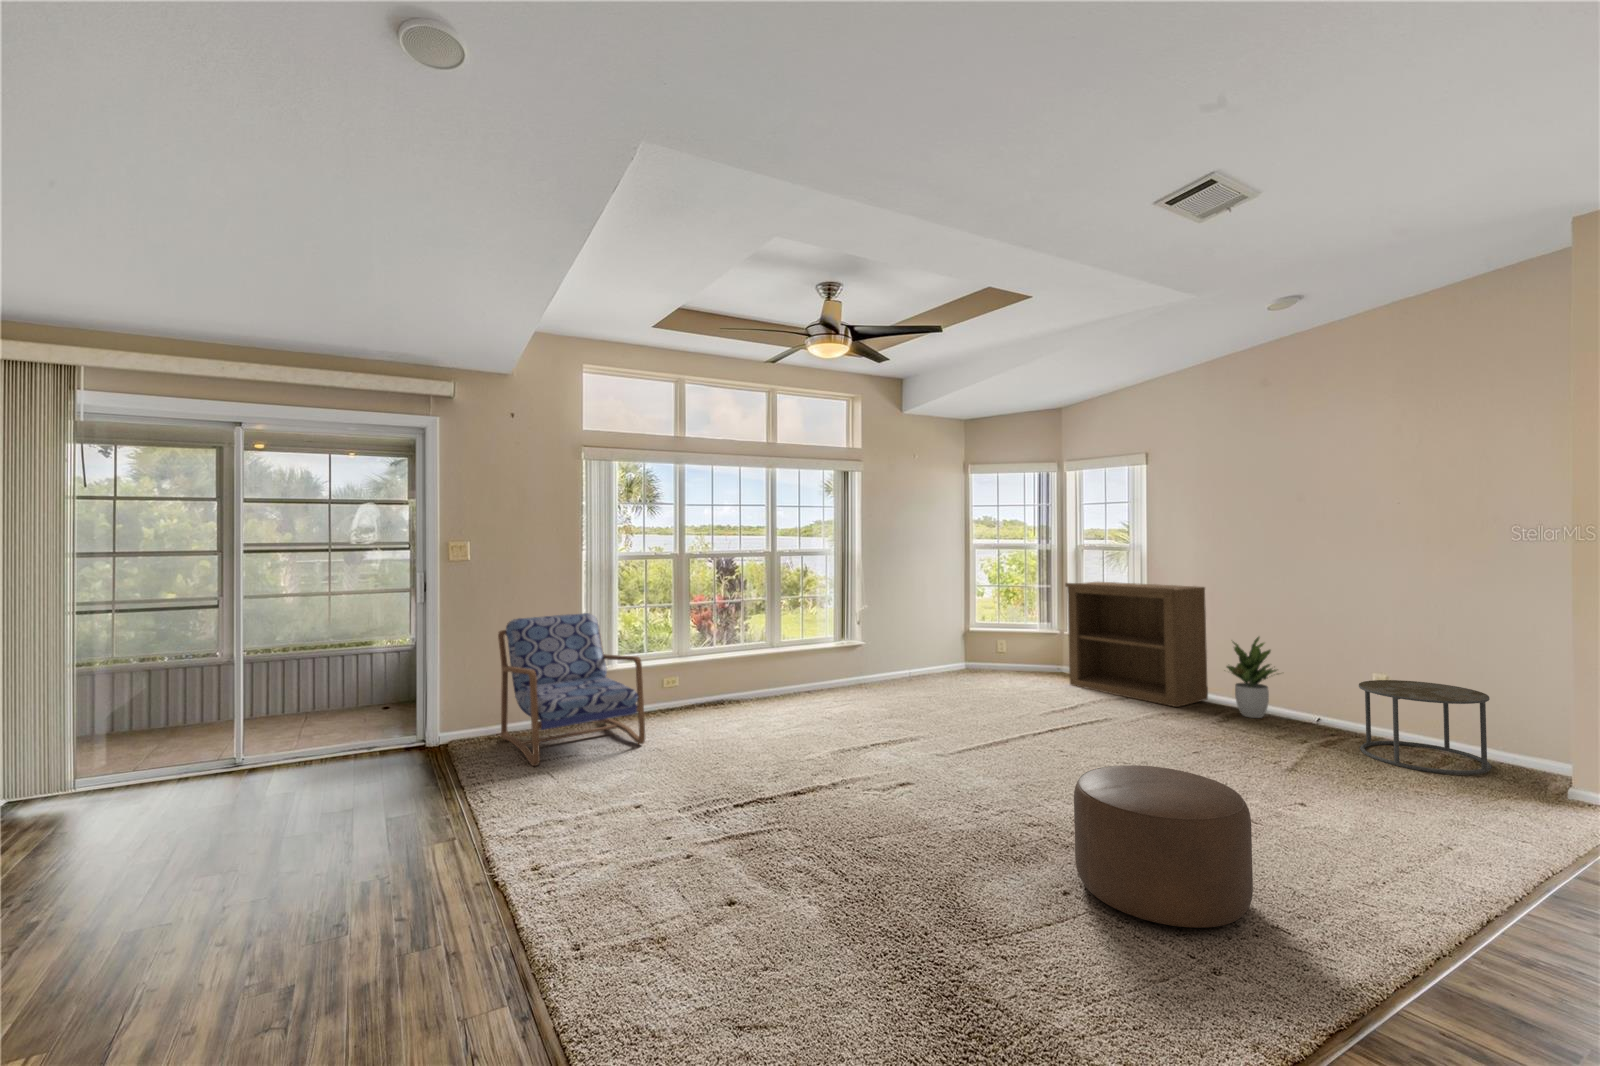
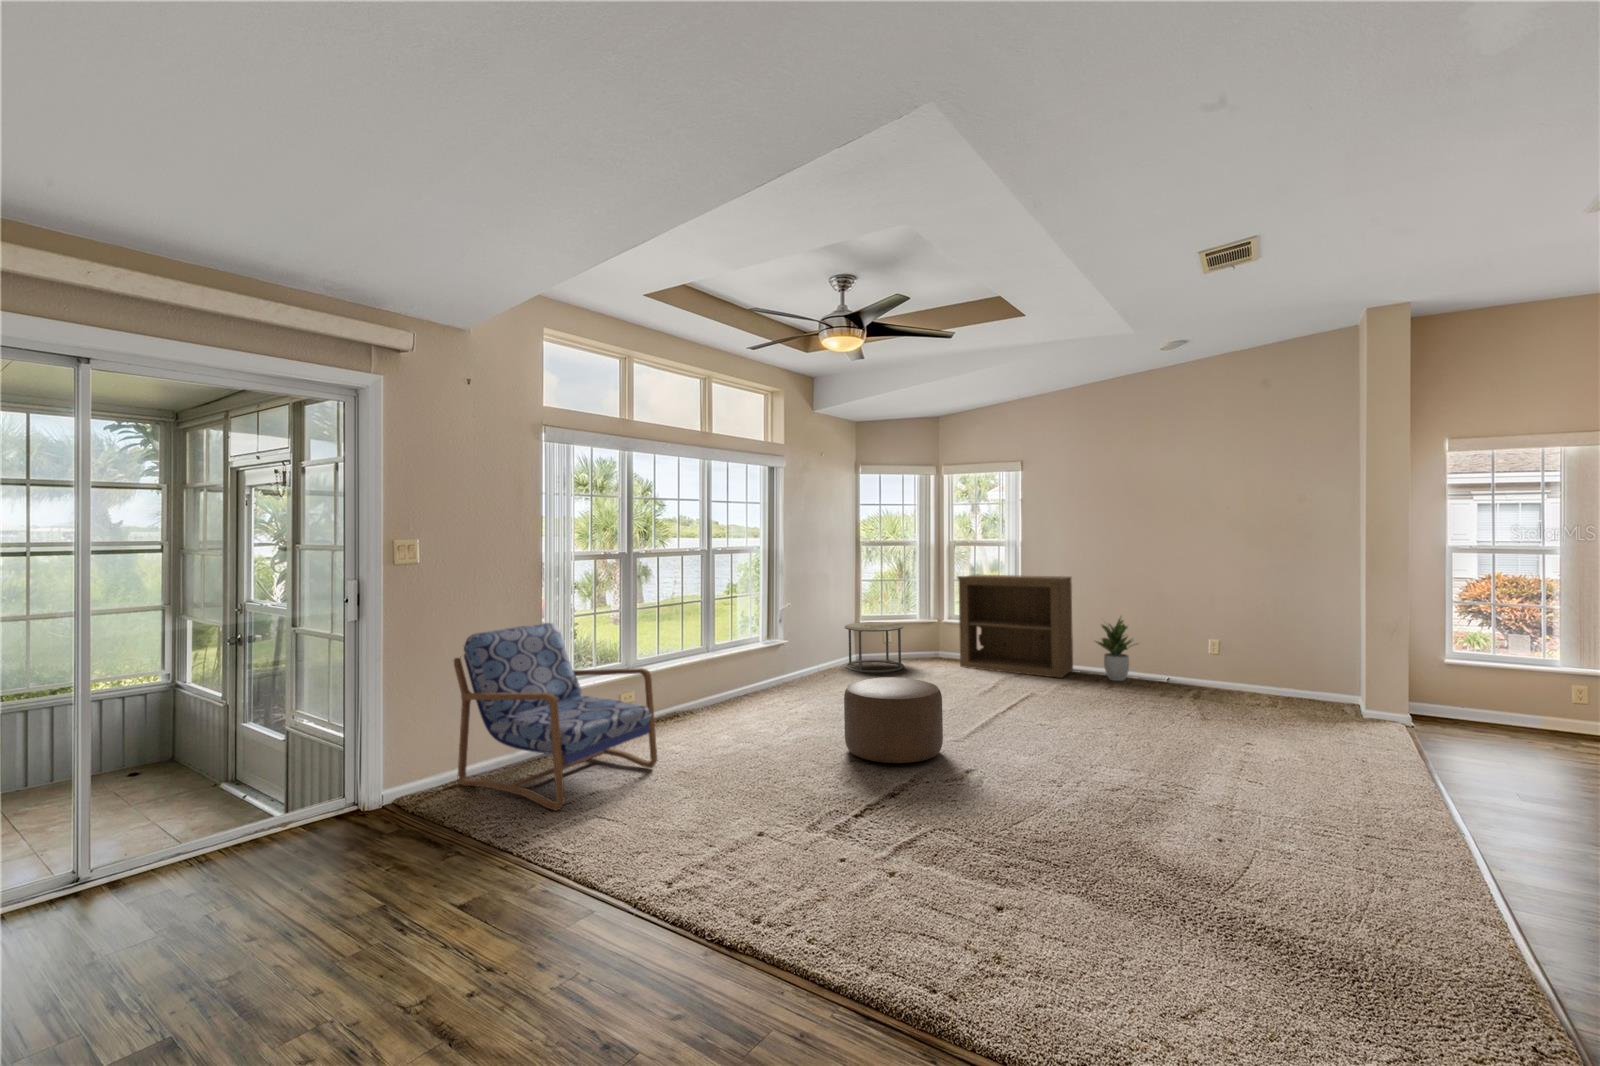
side table: present [1359,680,1492,775] -> present [845,622,904,673]
ottoman: present [1074,765,1253,928] -> present [844,677,943,763]

